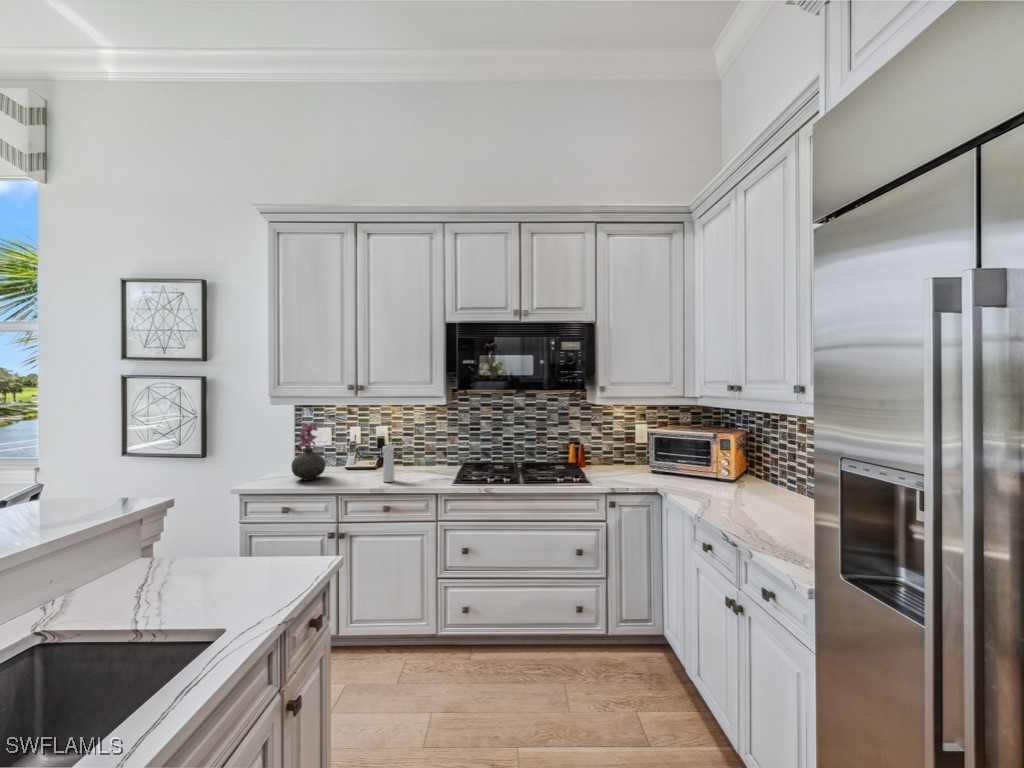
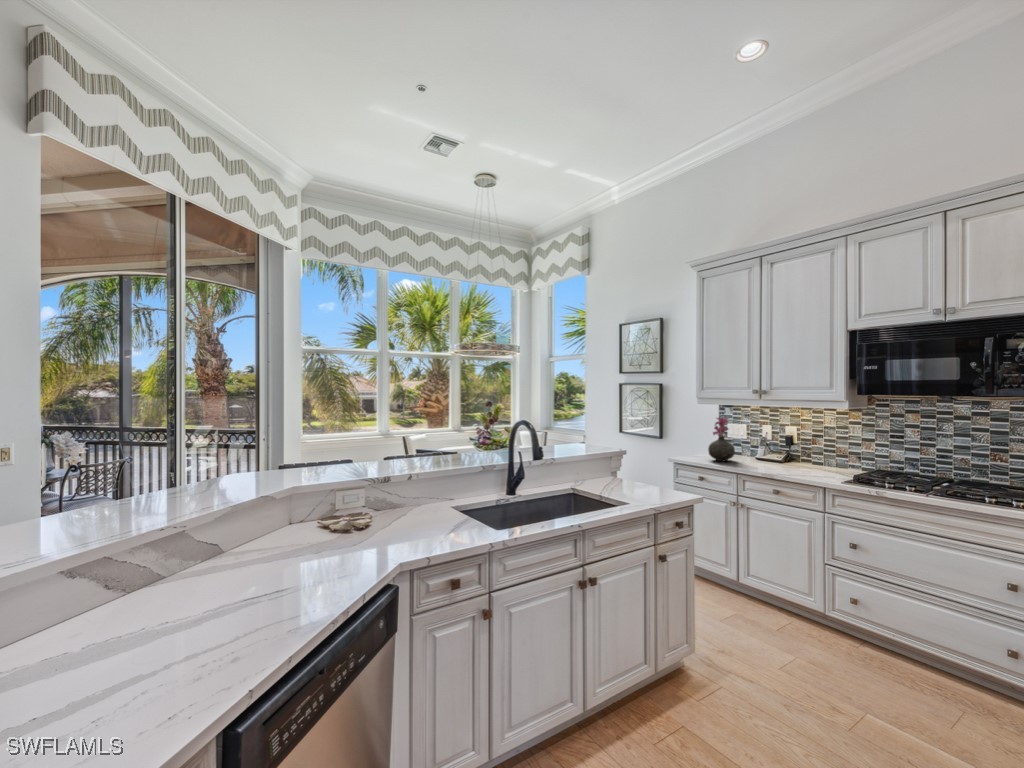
pepper mill: present [383,436,410,482] -> none [777,434,808,471]

